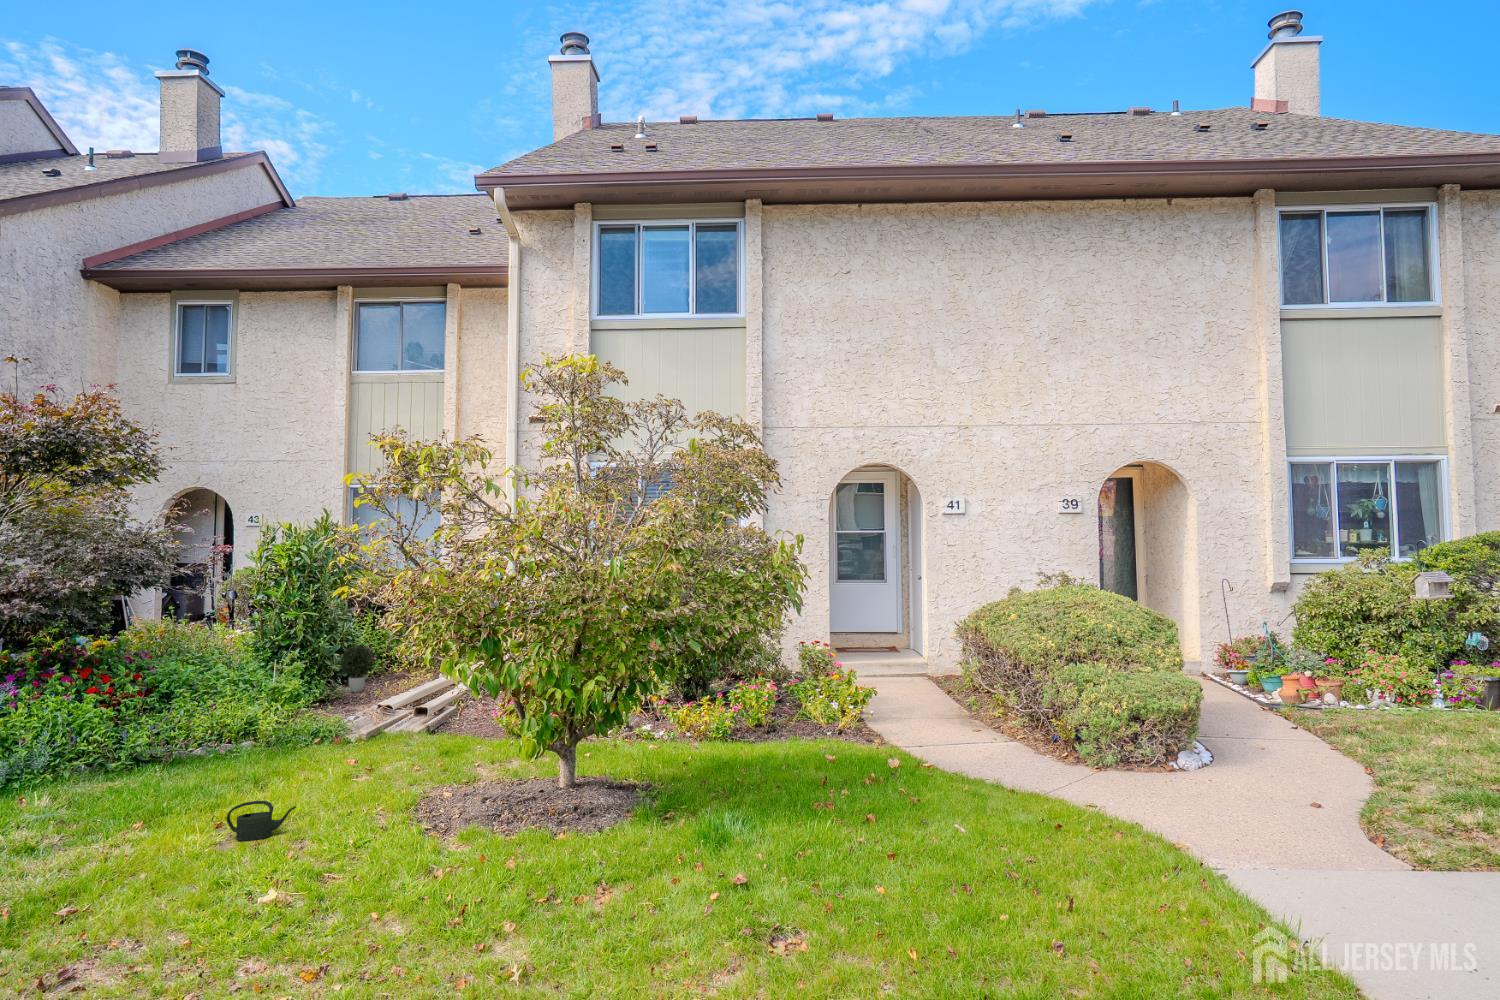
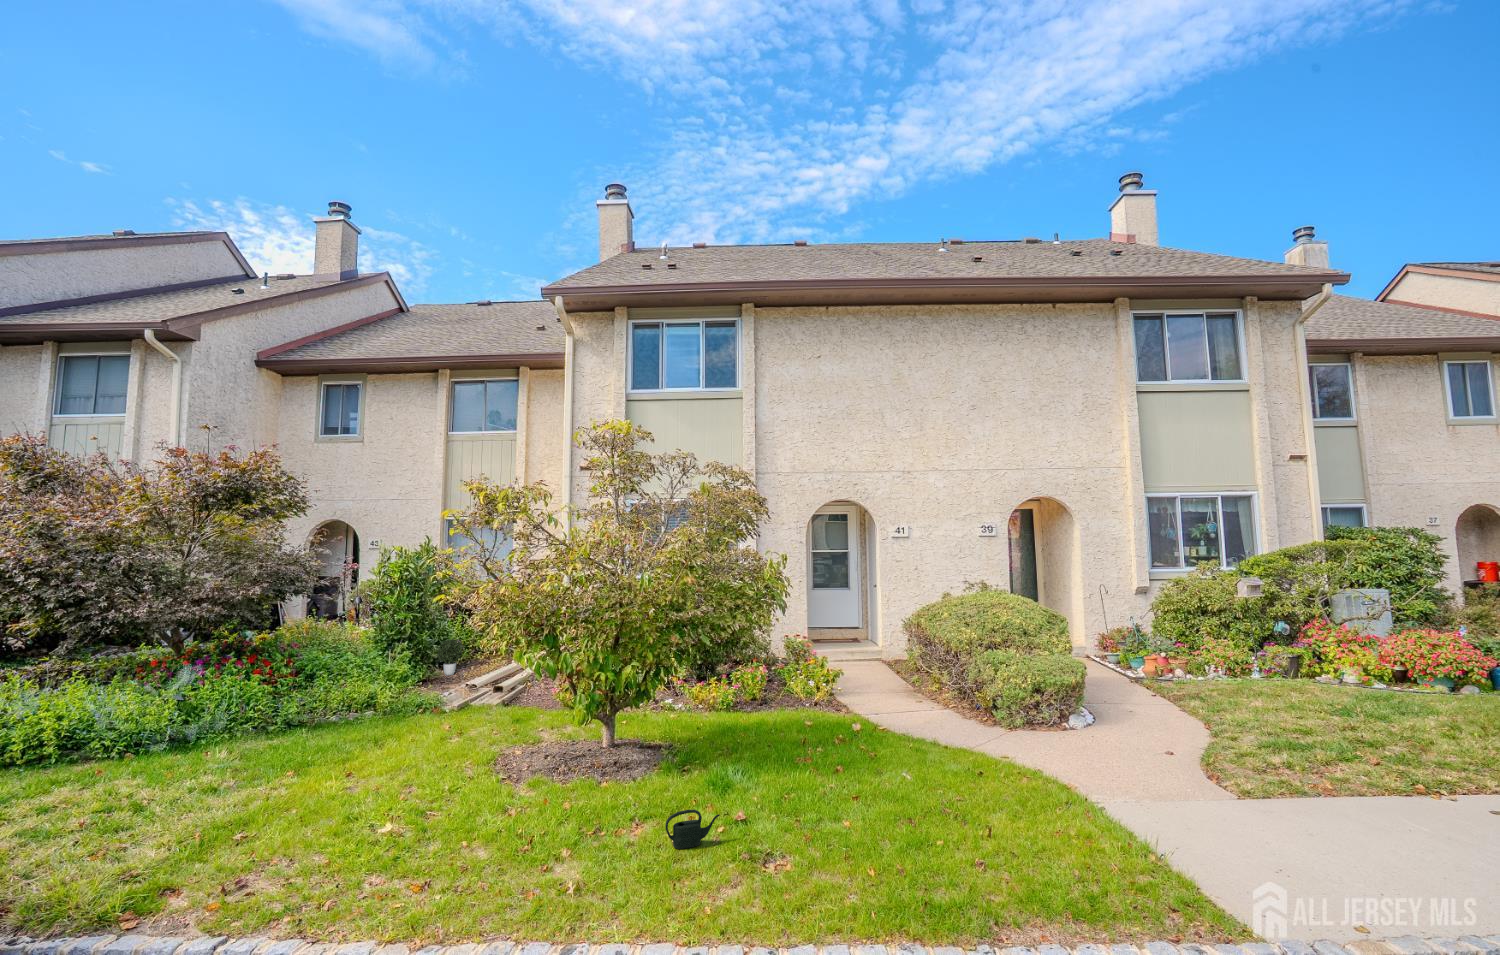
watering can: present [227,801,296,841] -> present [665,810,720,849]

